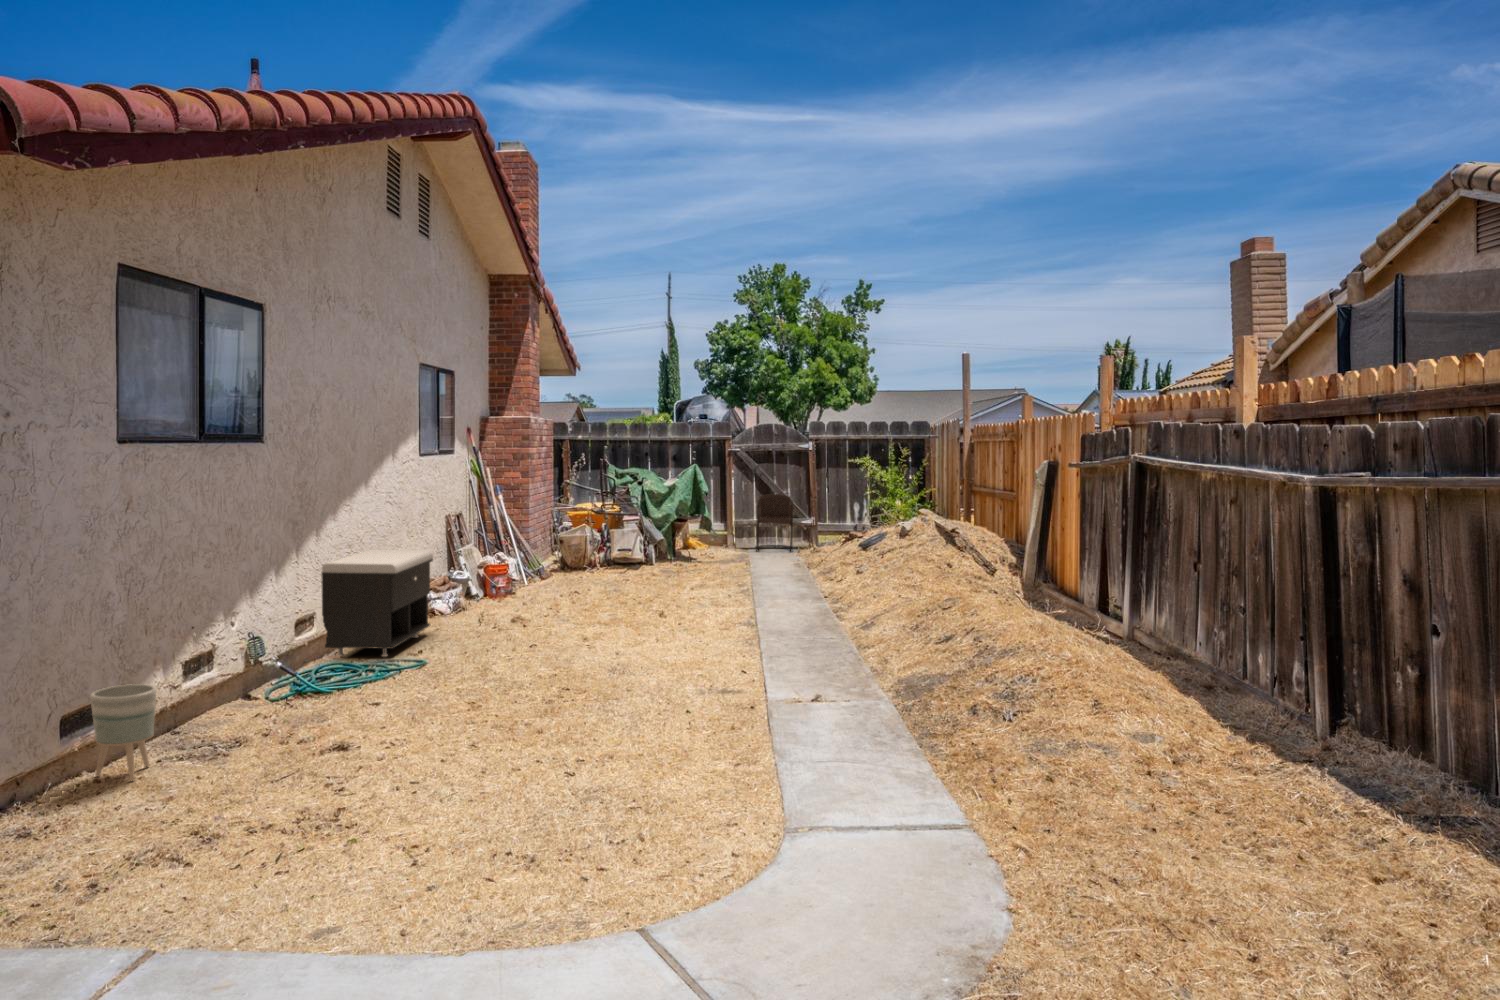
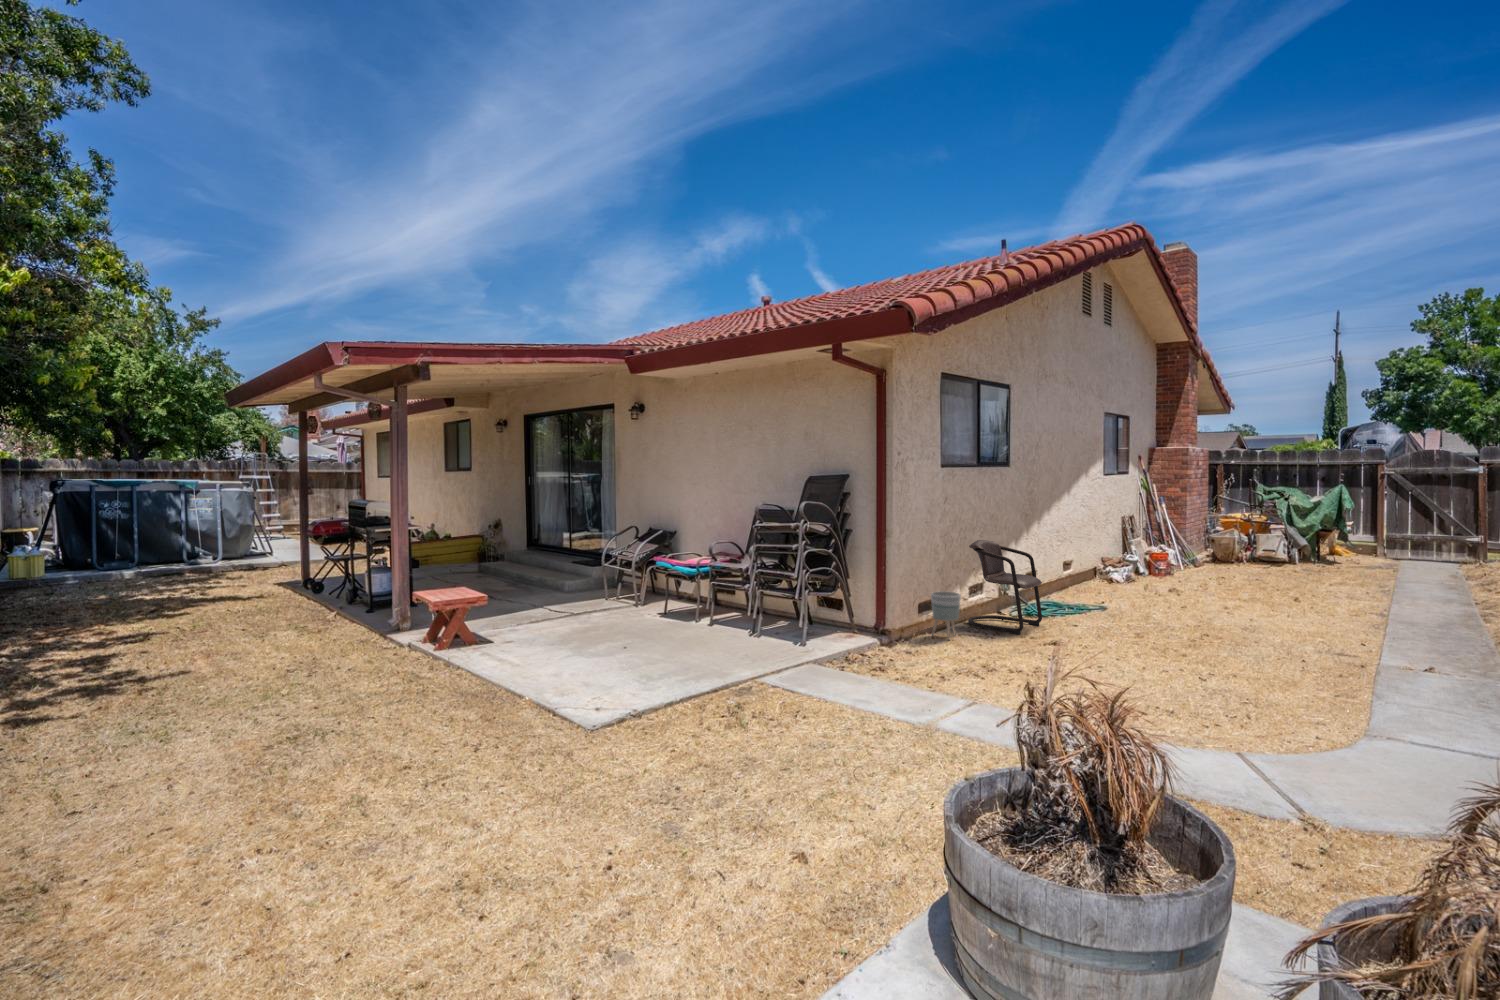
chair: present [756,494,793,552] -> present [968,540,1042,634]
storage bench: present [321,550,433,657] -> none [1039,535,1112,602]

